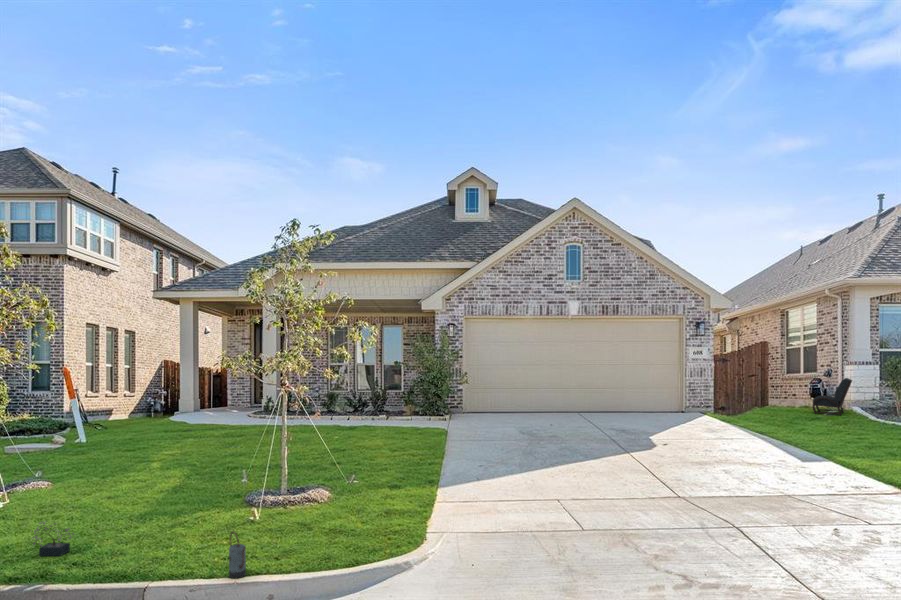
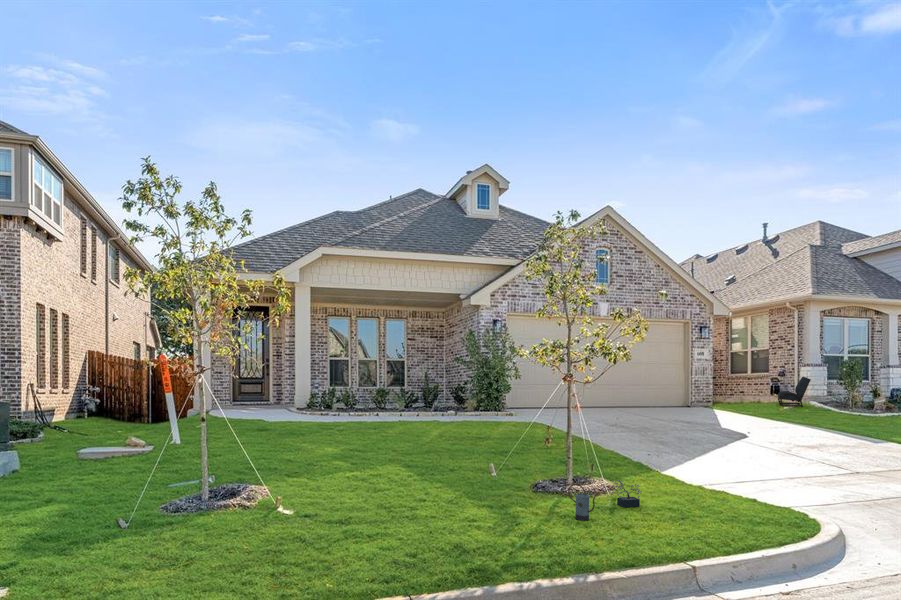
decorative plant: present [34,521,71,556] -> present [612,480,642,507]
watering can: present [229,532,246,579] -> present [568,484,598,521]

